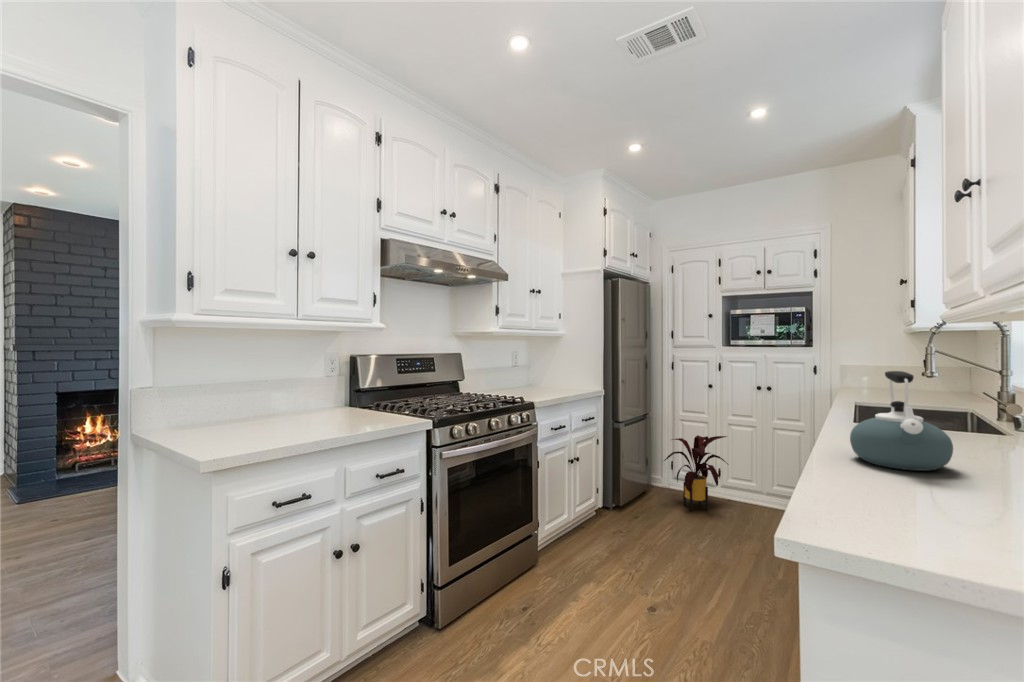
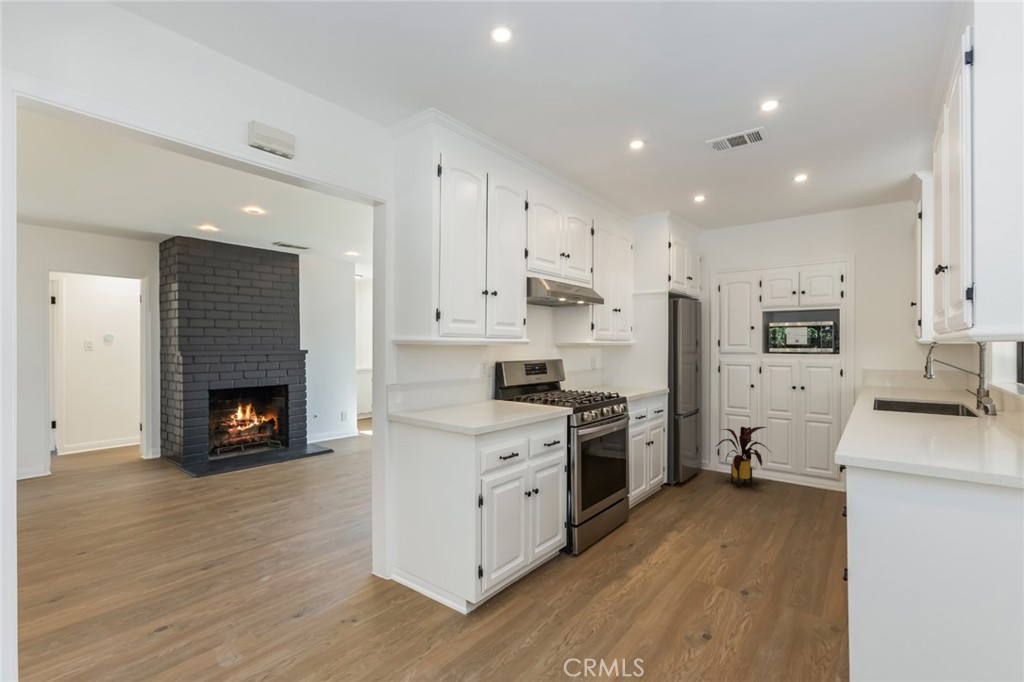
kettle: present [850,371,953,471] -> none [875,375,936,432]

